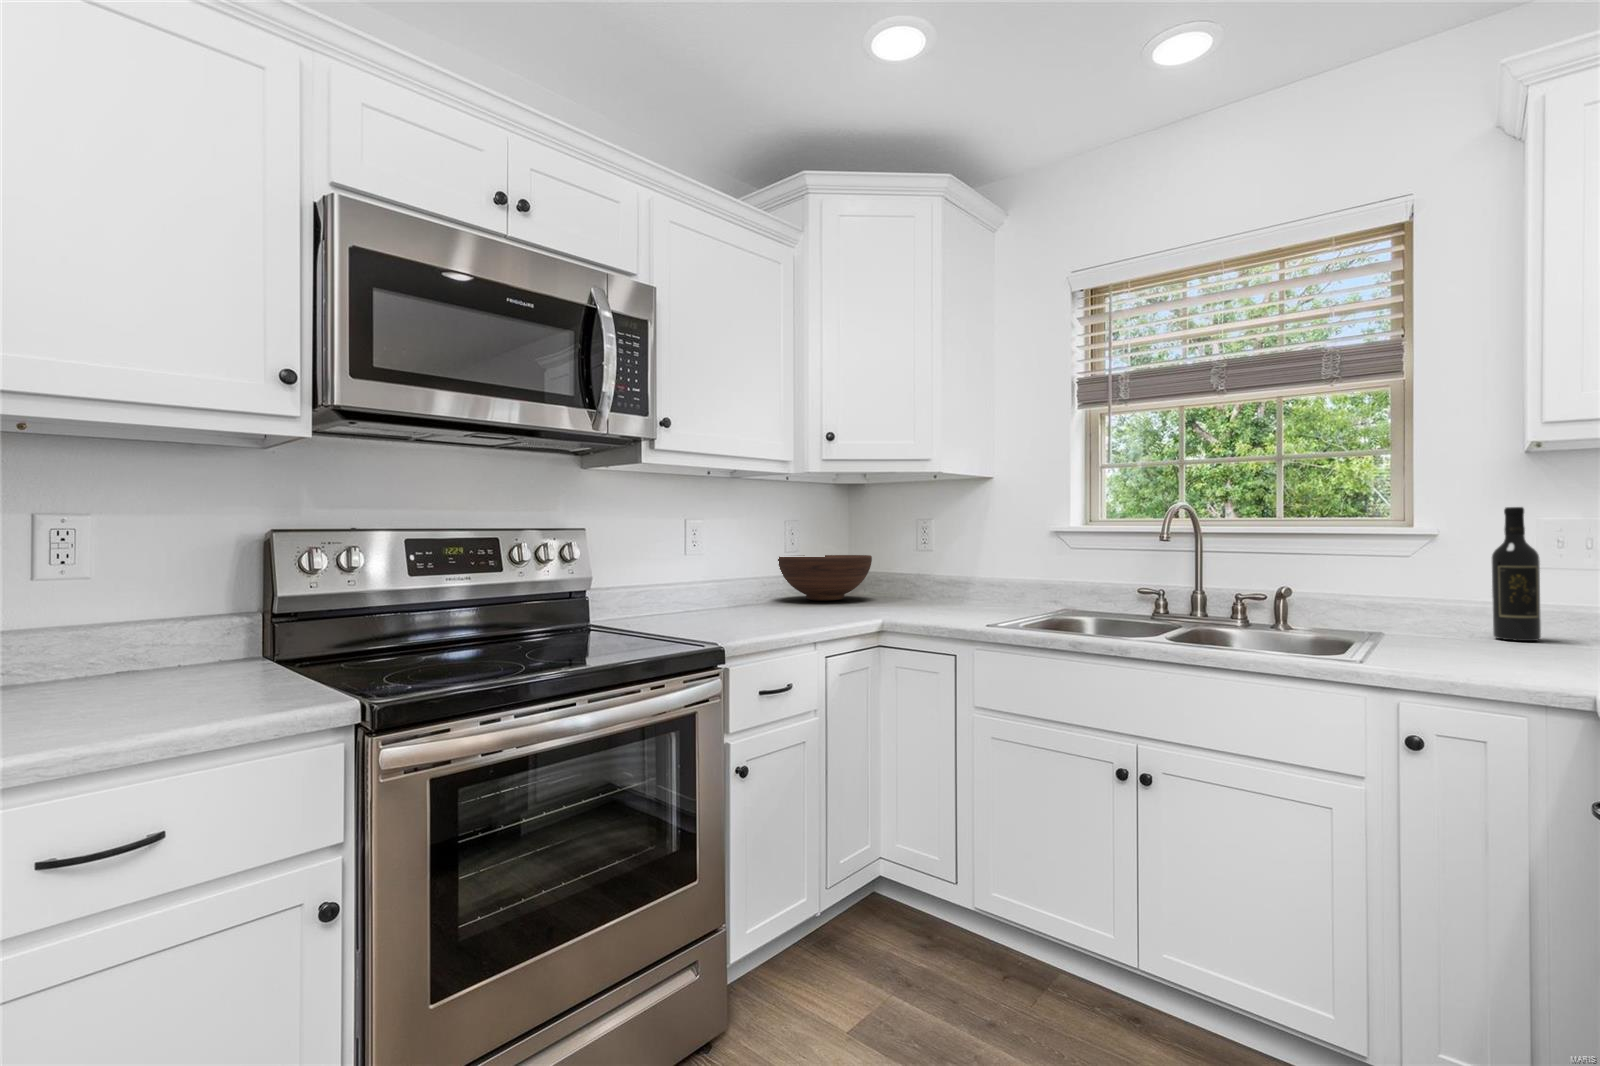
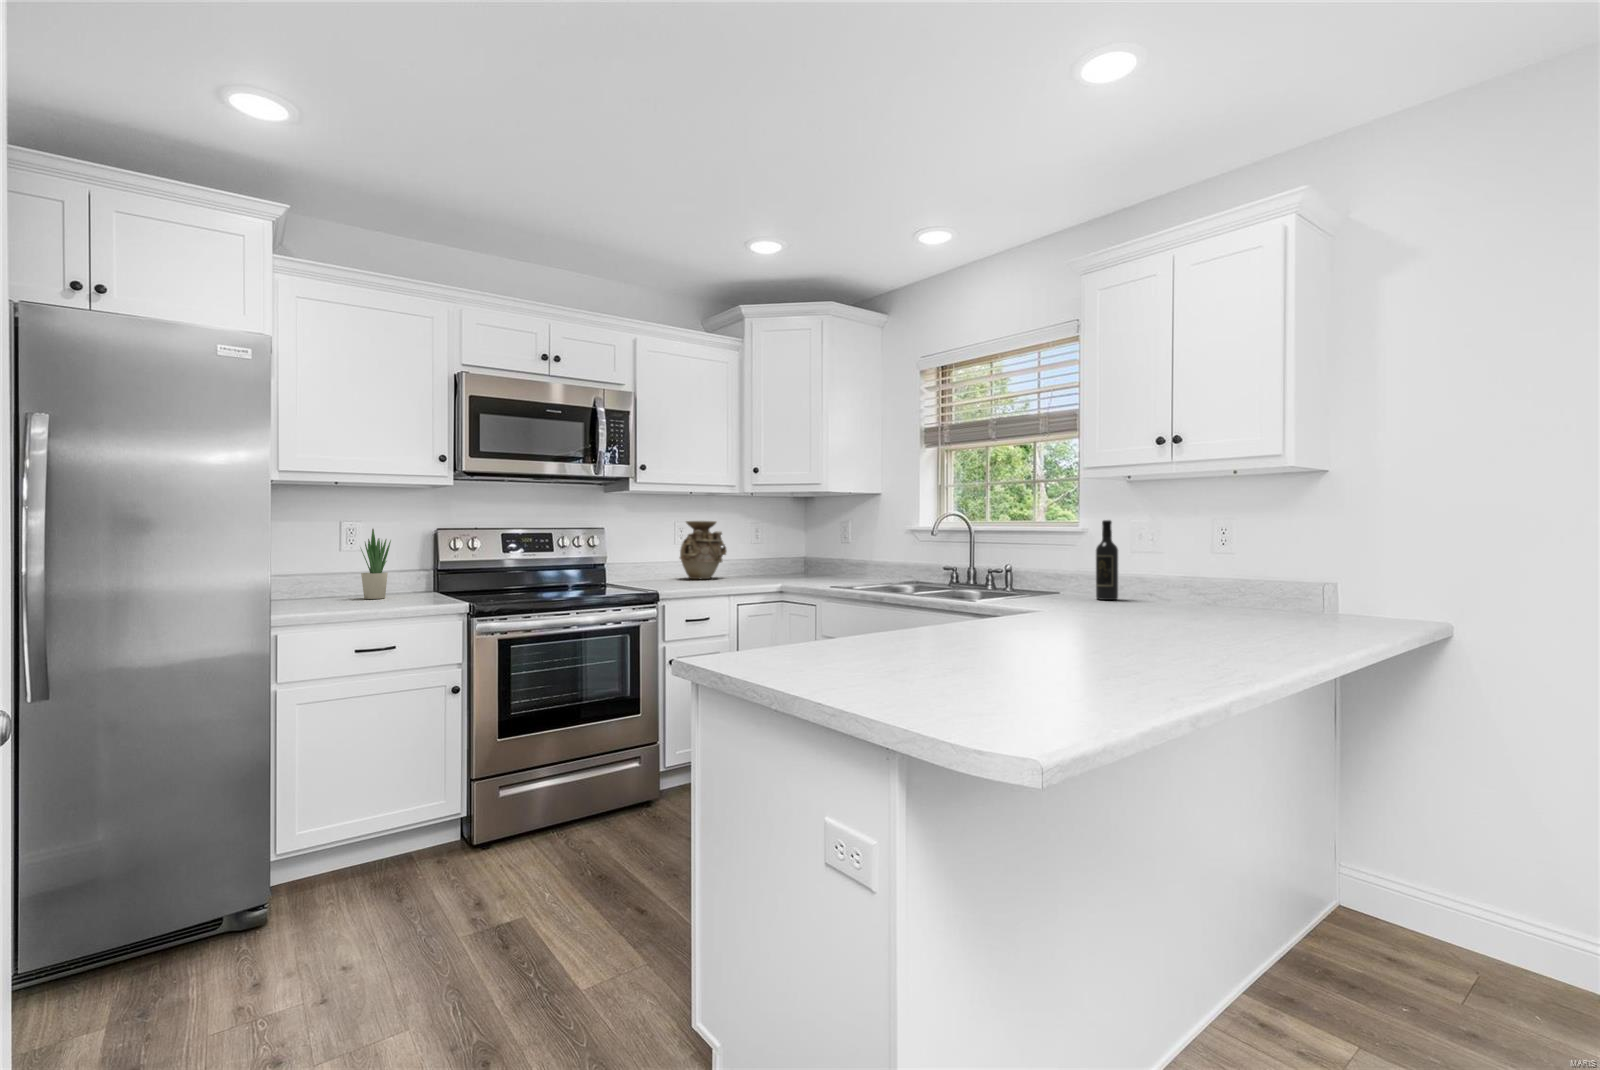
vase: none [693,519,764,611] -> present [680,521,727,579]
potted plant: none [75,528,160,691] -> present [361,529,391,599]
fruit bowl: present [778,555,872,601] -> none [745,545,809,575]

